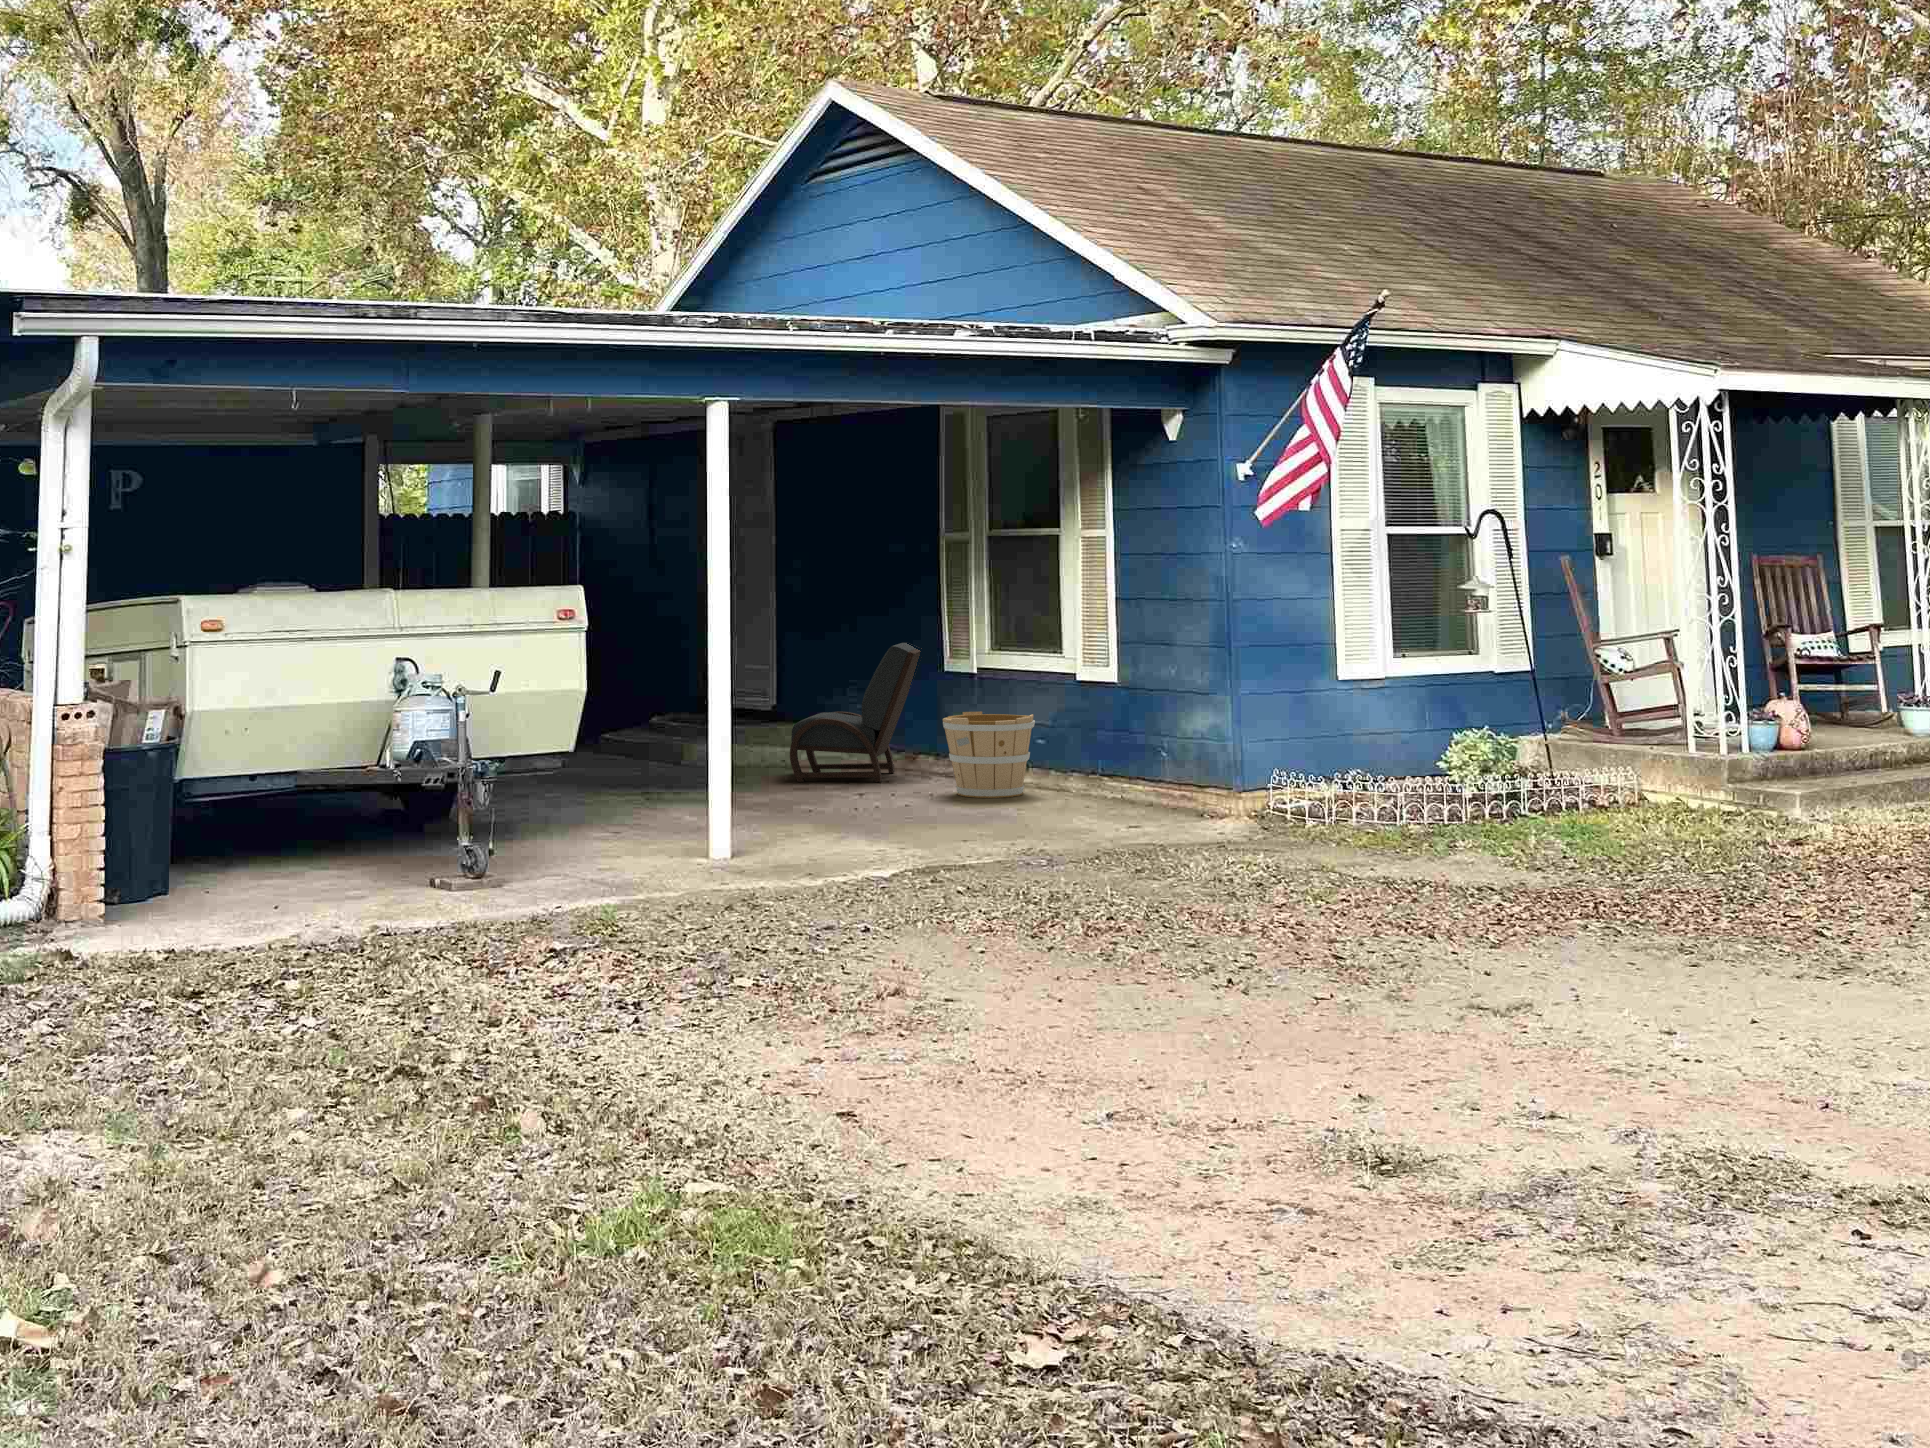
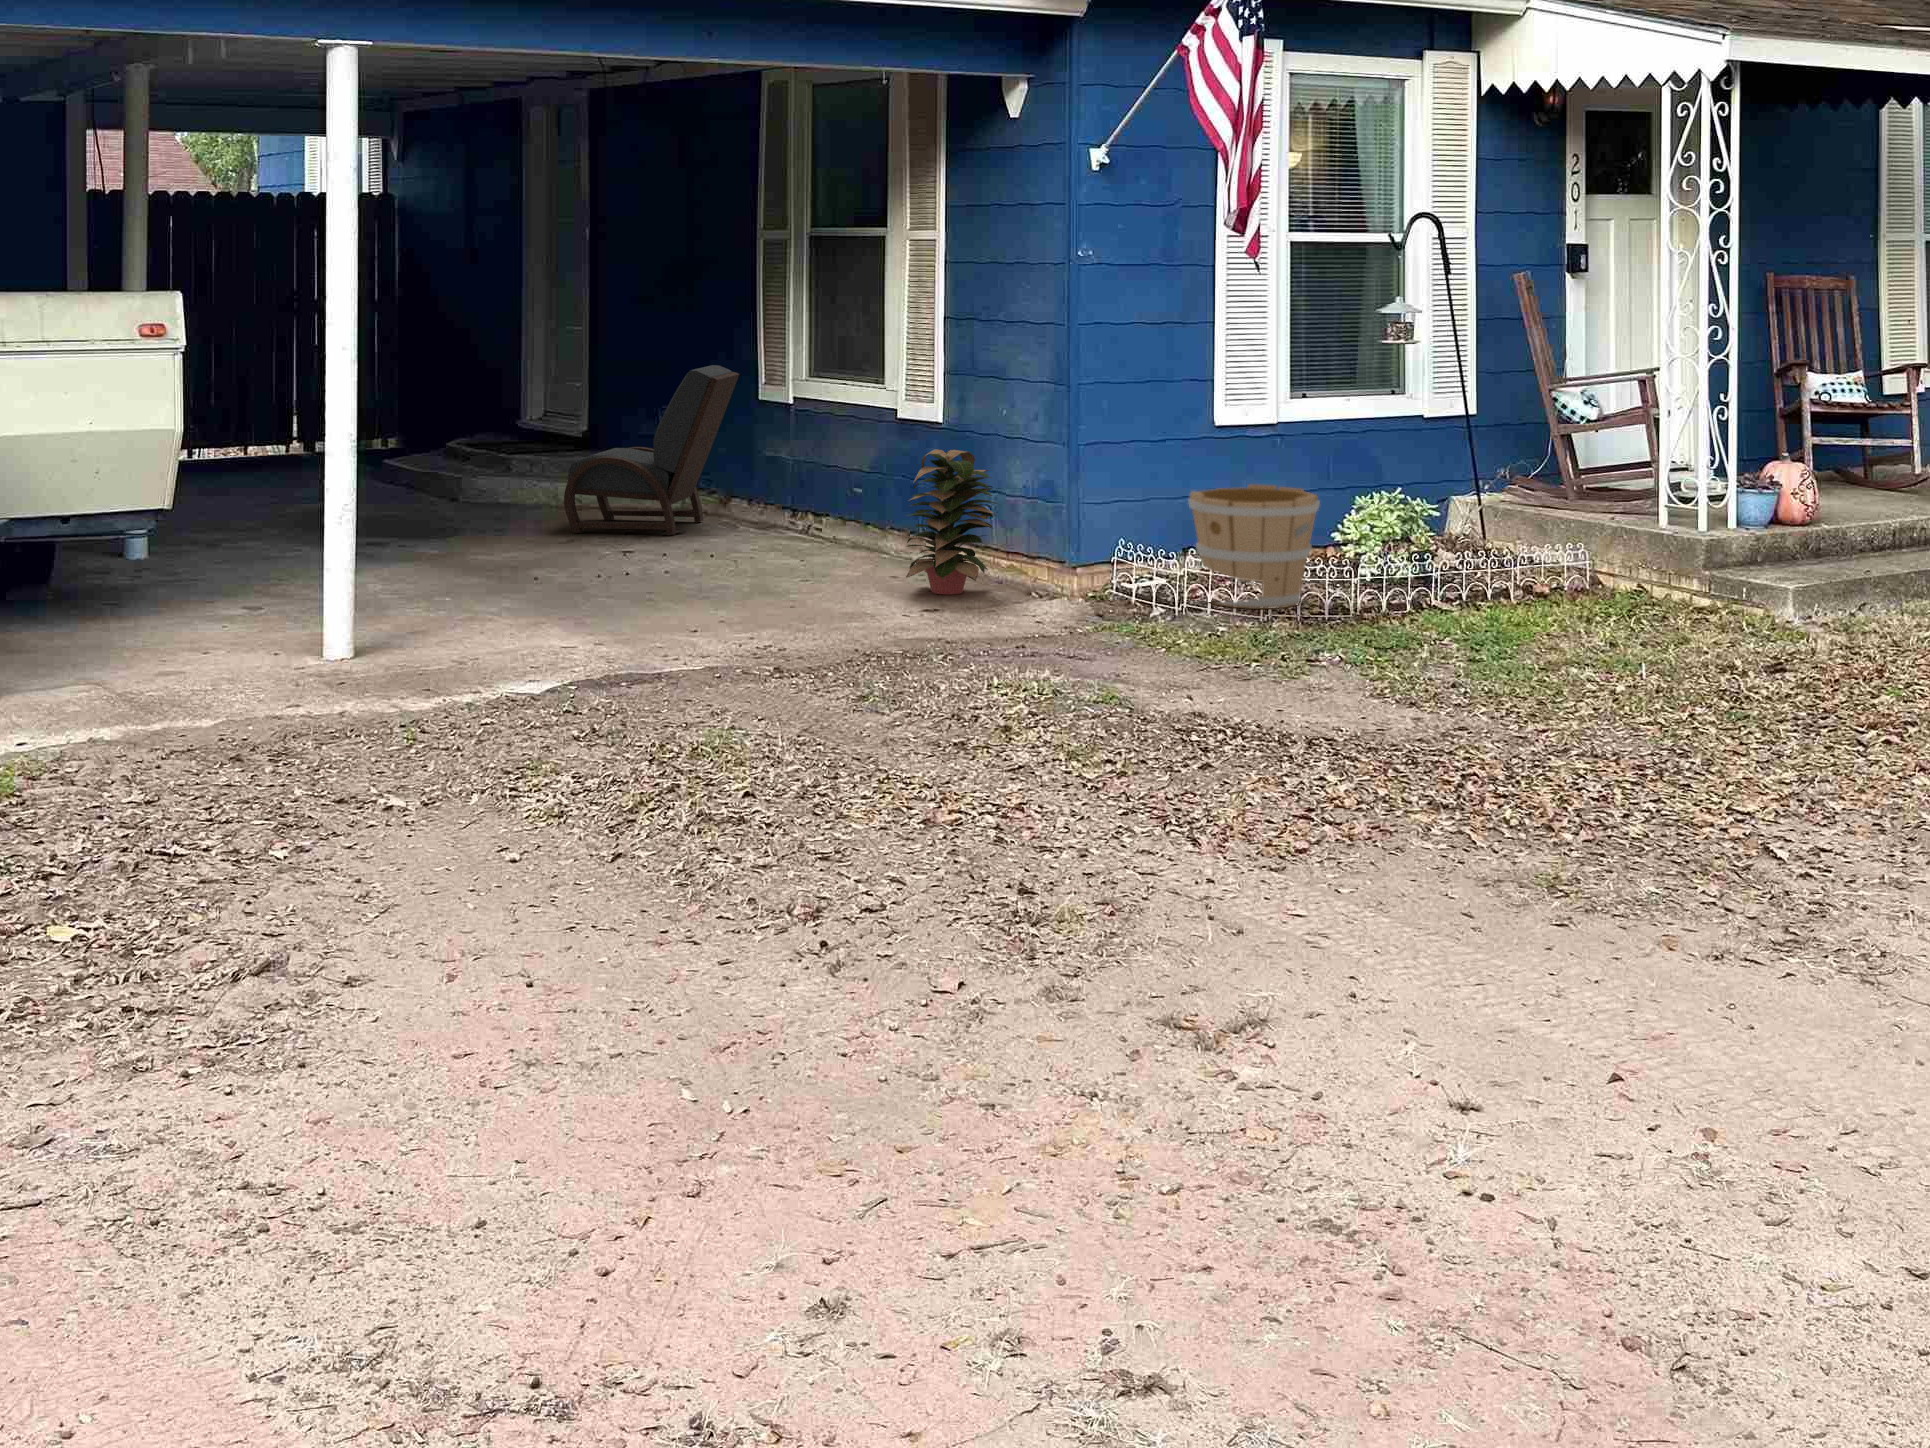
decorative plant: none [1097,701,1177,816] -> present [906,449,998,595]
wooden bucket: present [943,712,1035,798] -> present [1188,484,1320,609]

